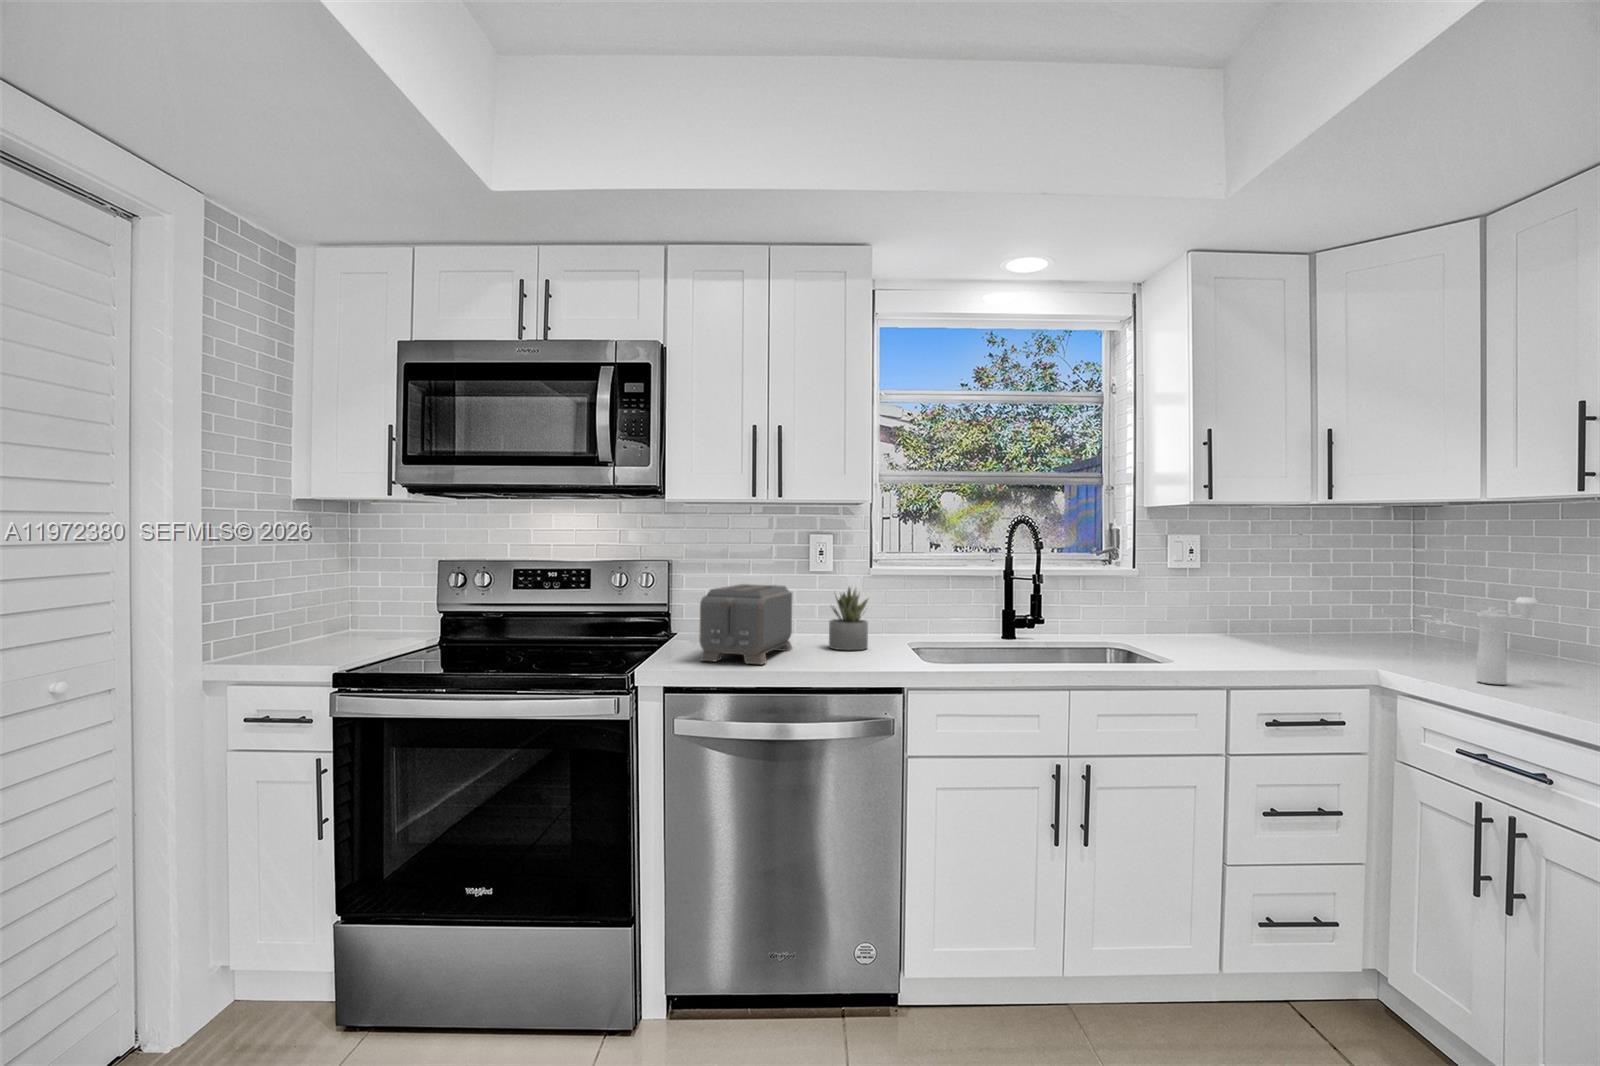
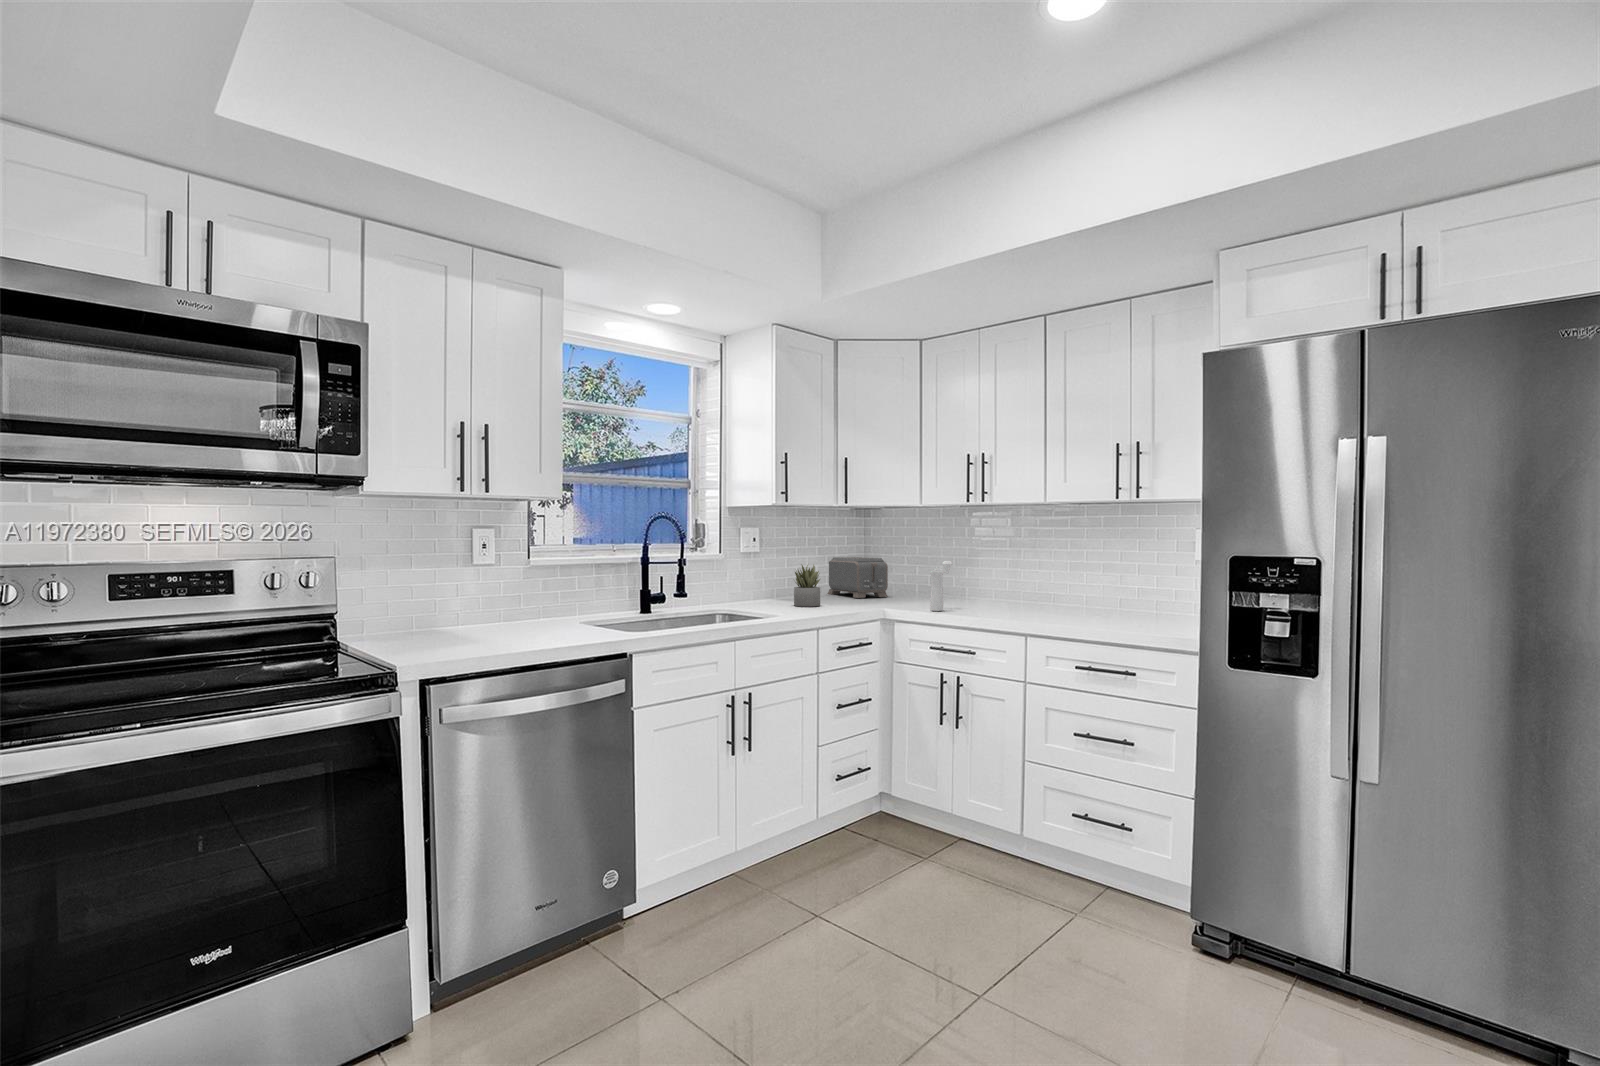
toaster: present [699,584,792,664] -> present [828,557,888,598]
succulent plant: present [829,588,868,650] -> present [794,565,820,607]

